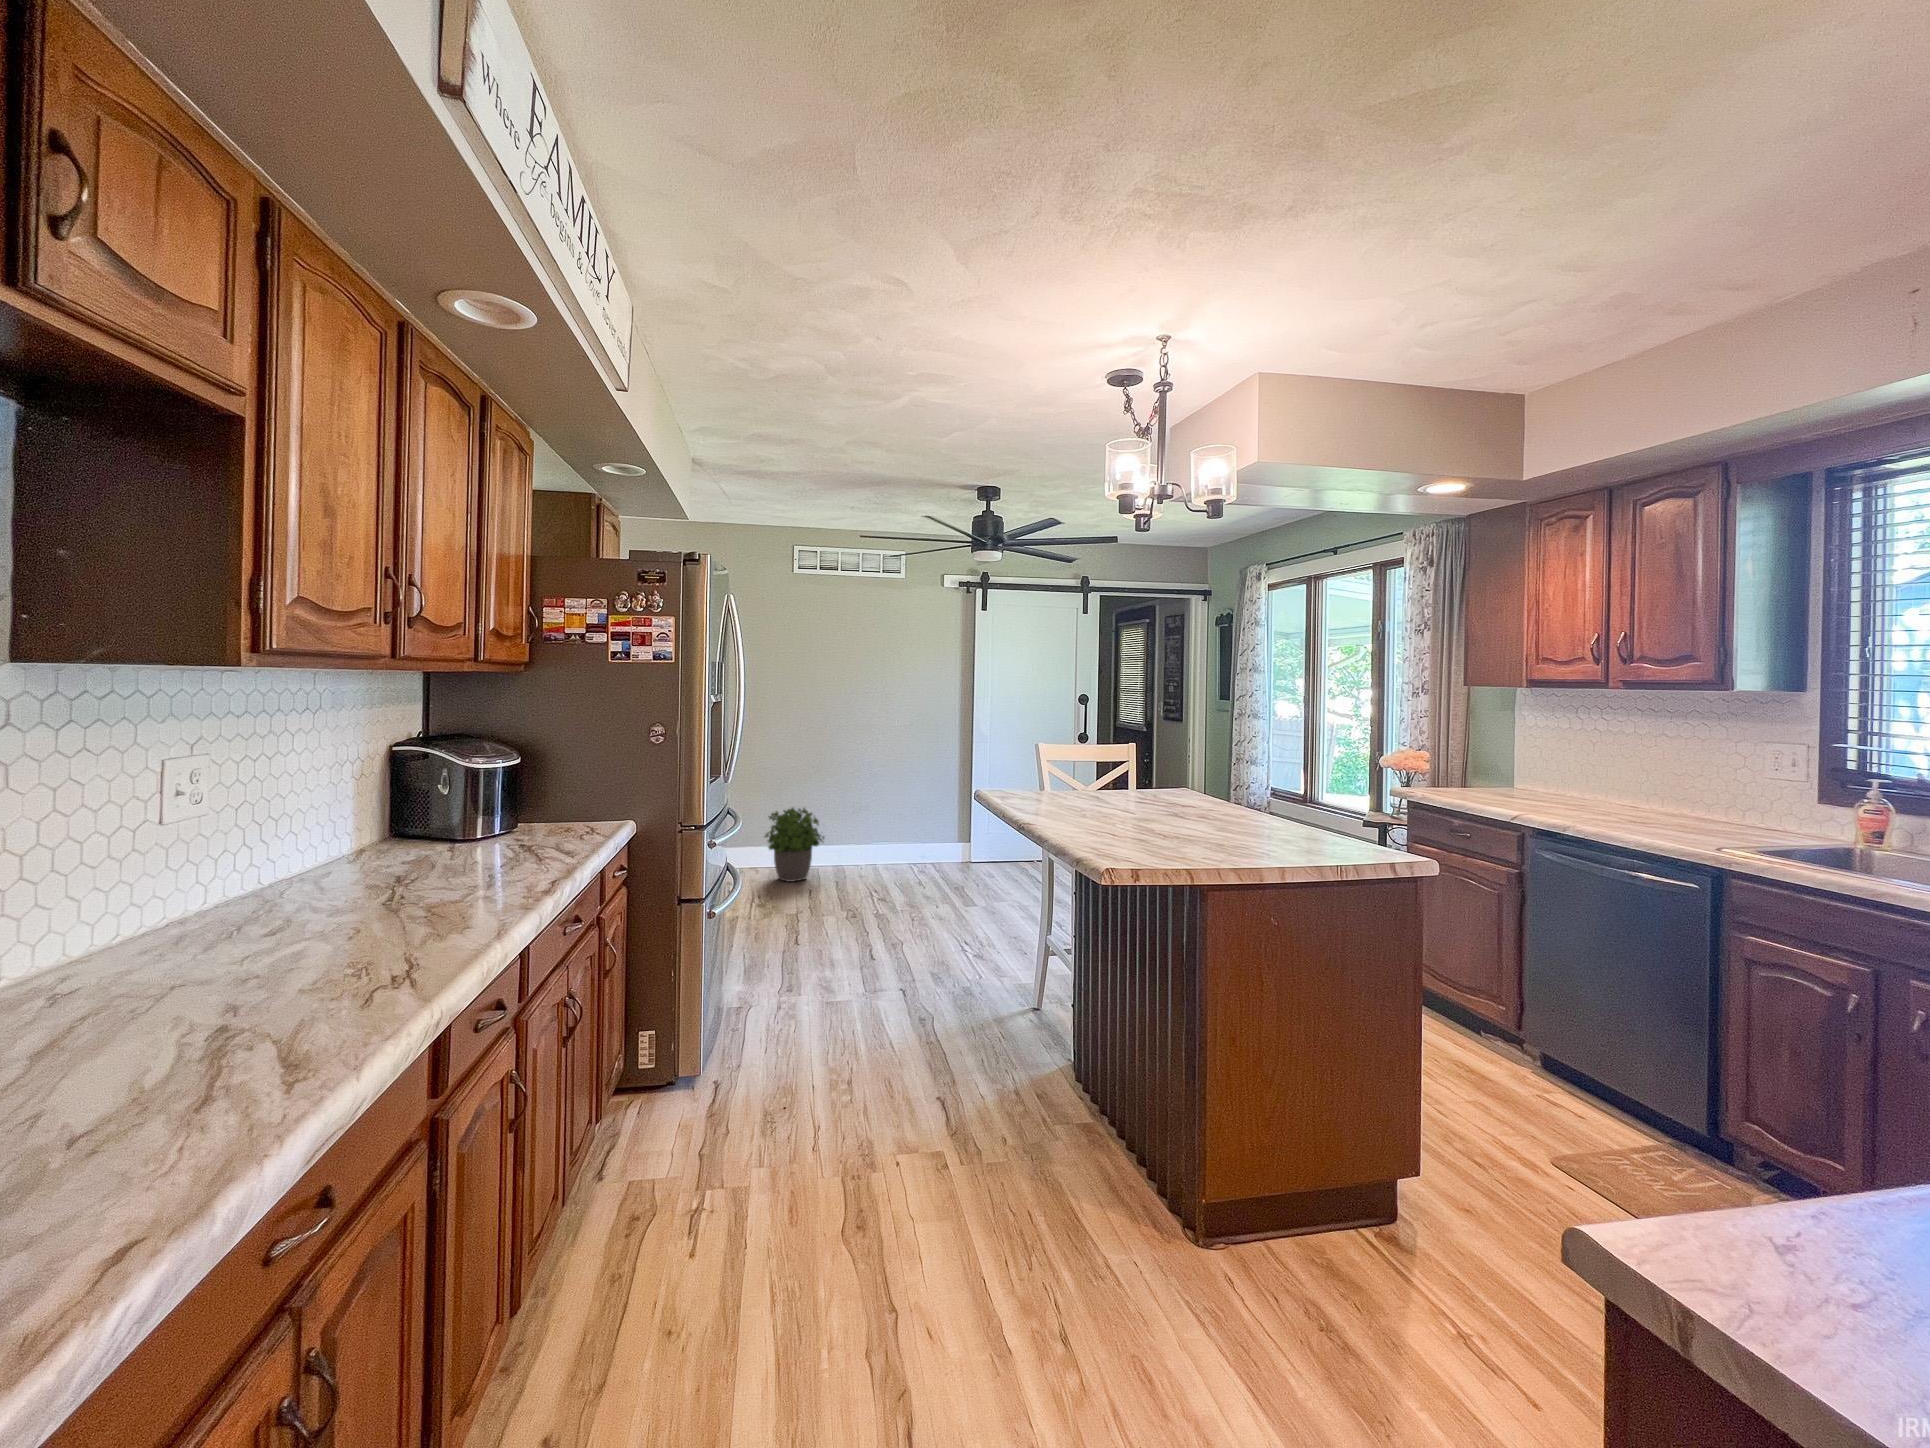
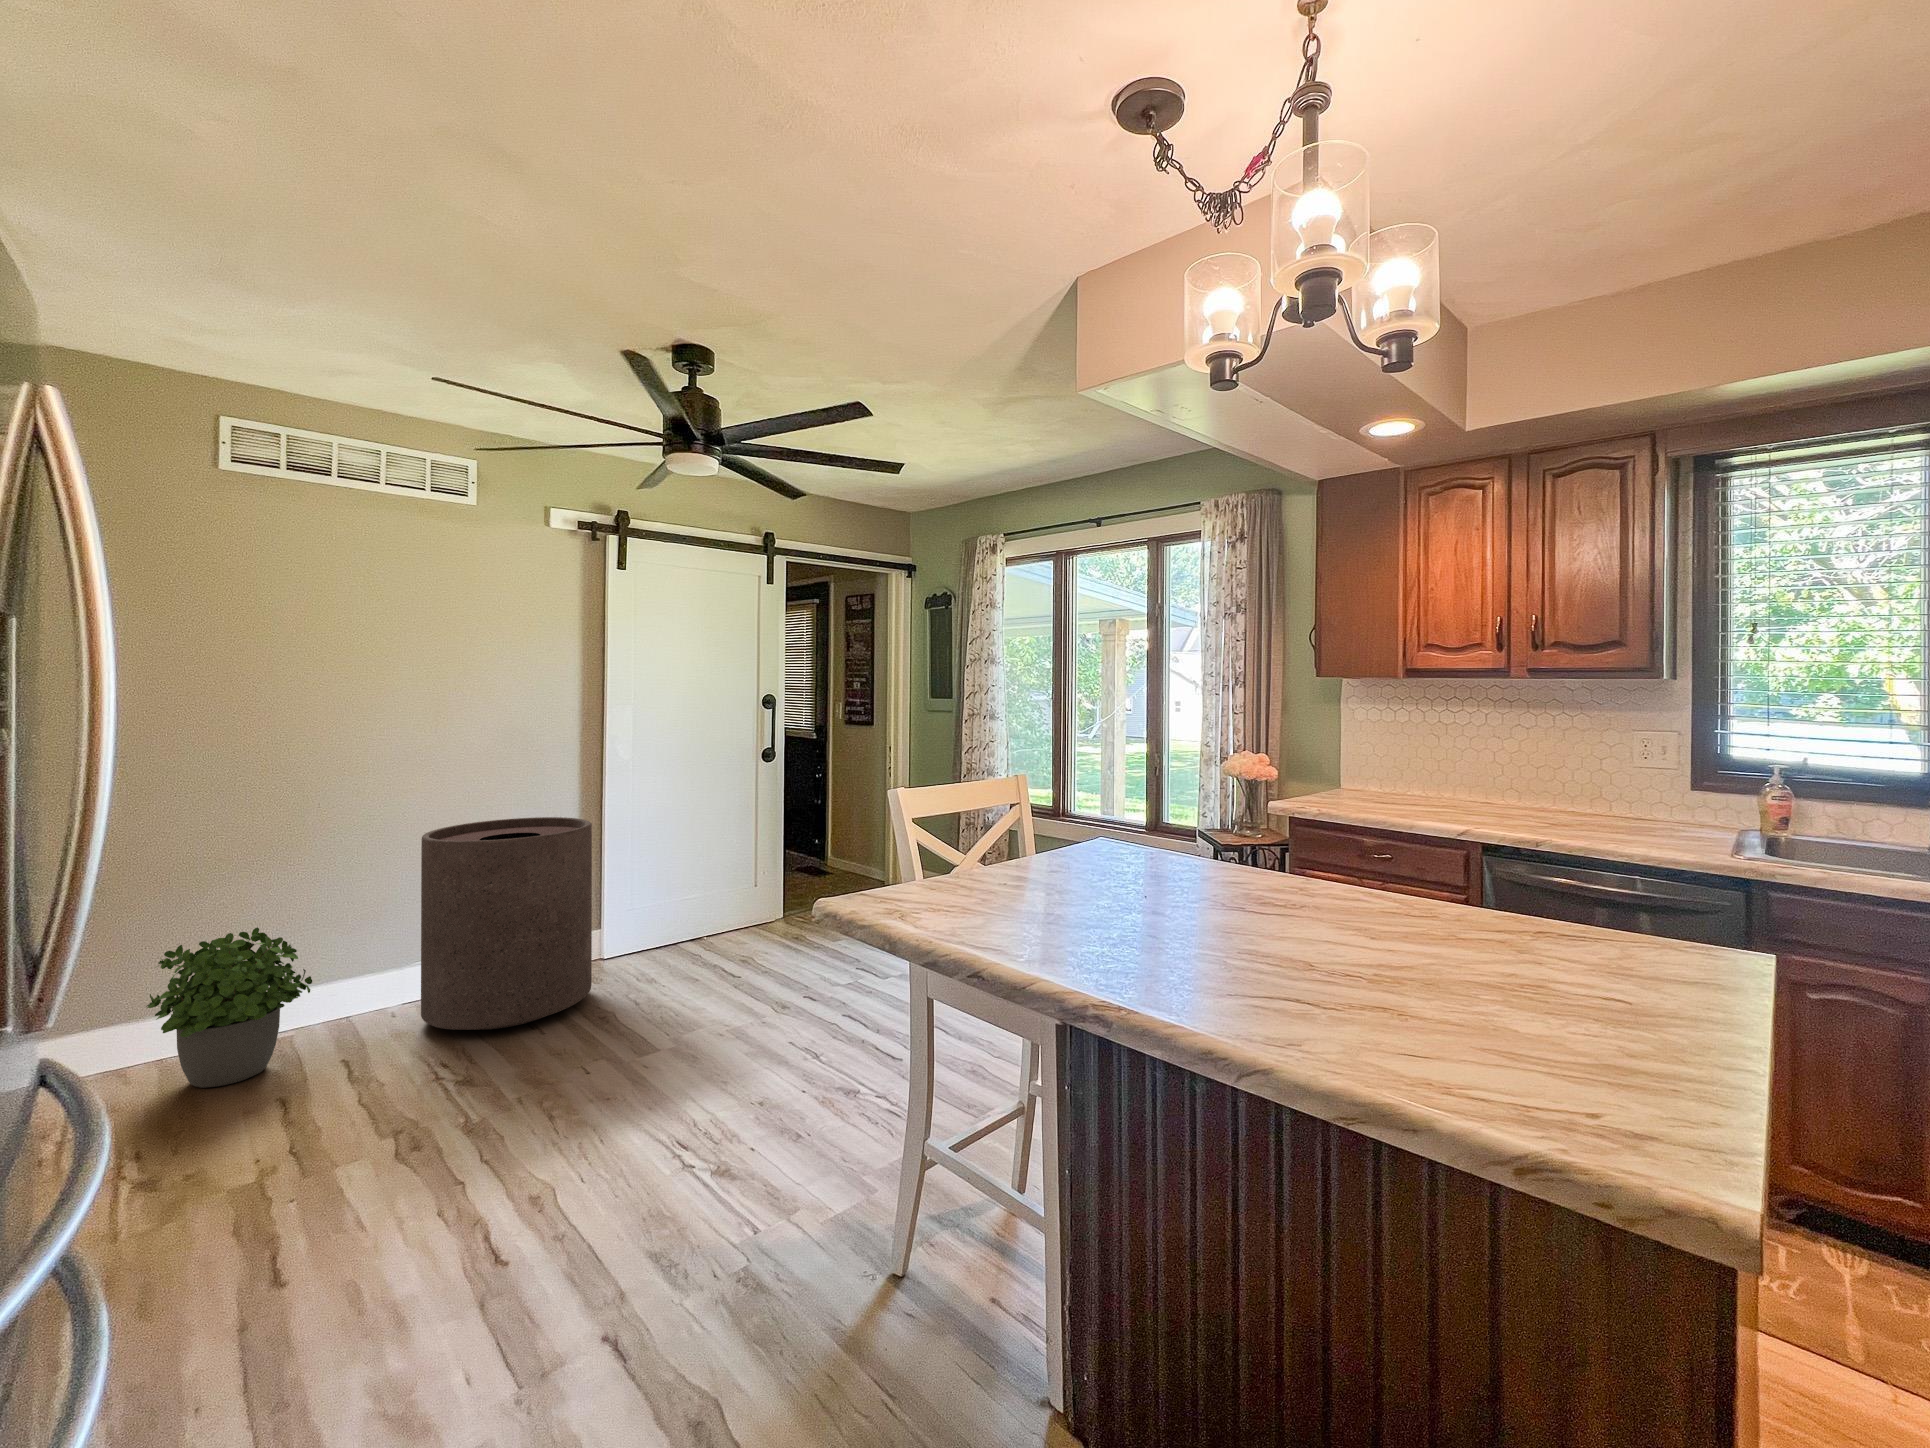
trash can: none [872,765,959,883] -> present [421,817,592,1030]

